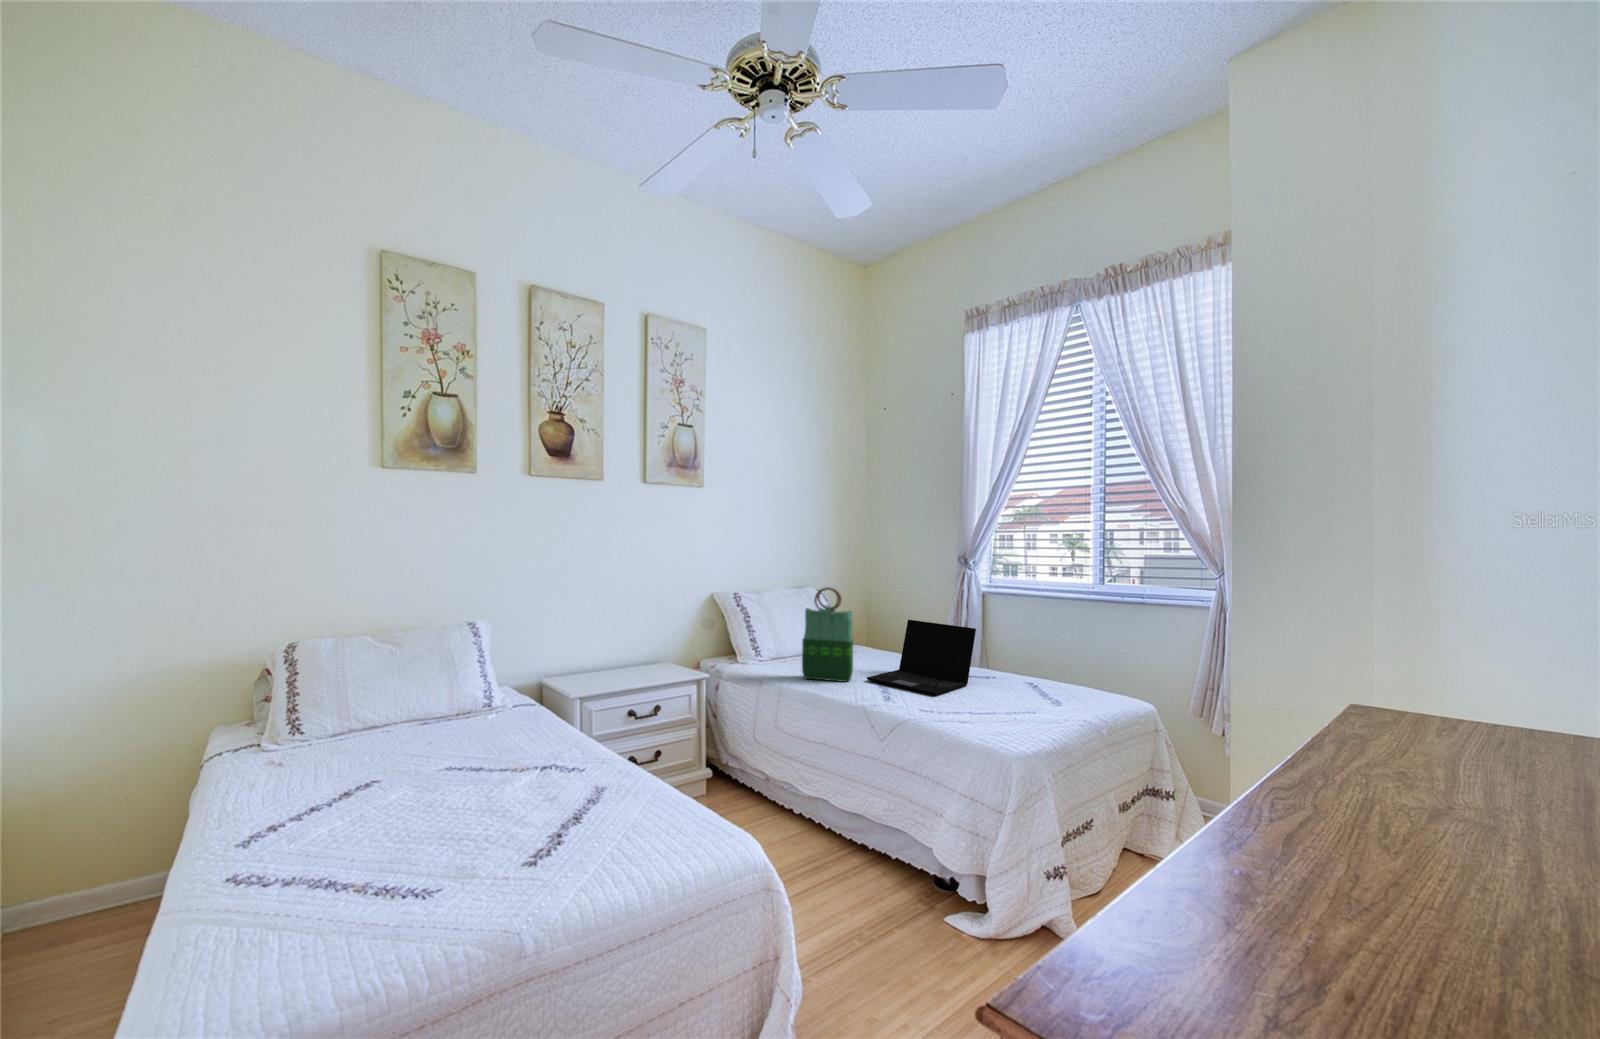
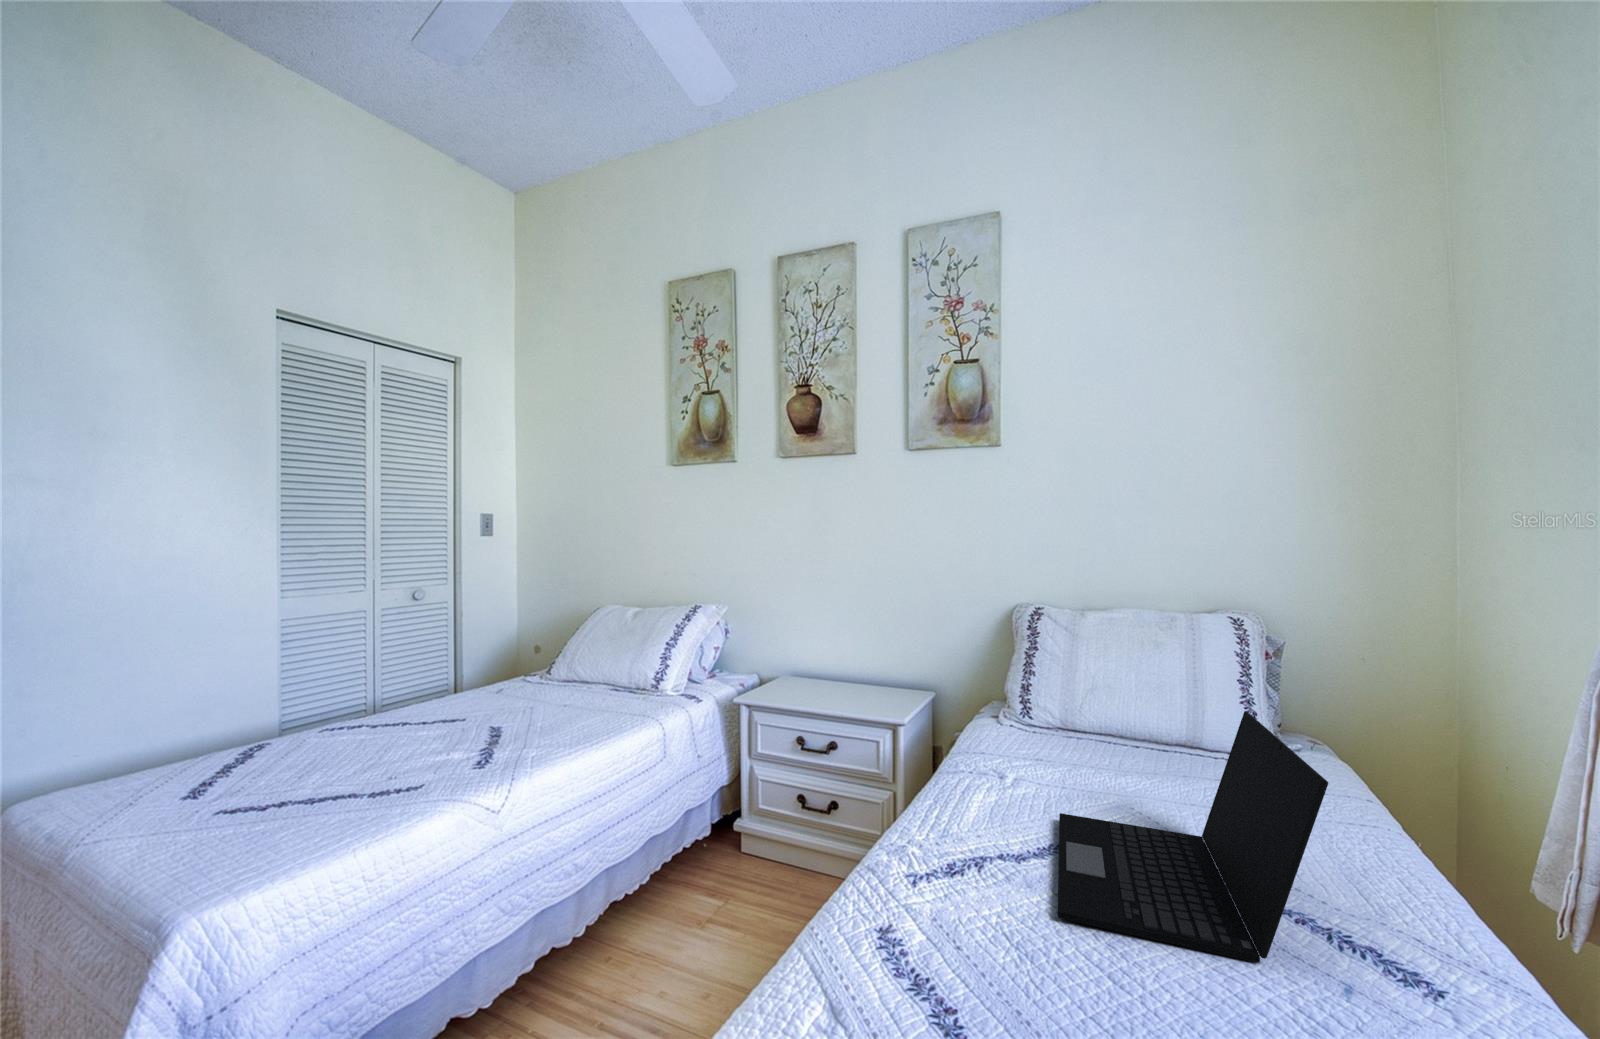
tote bag: present [802,587,853,682] -> none [982,600,1057,807]

